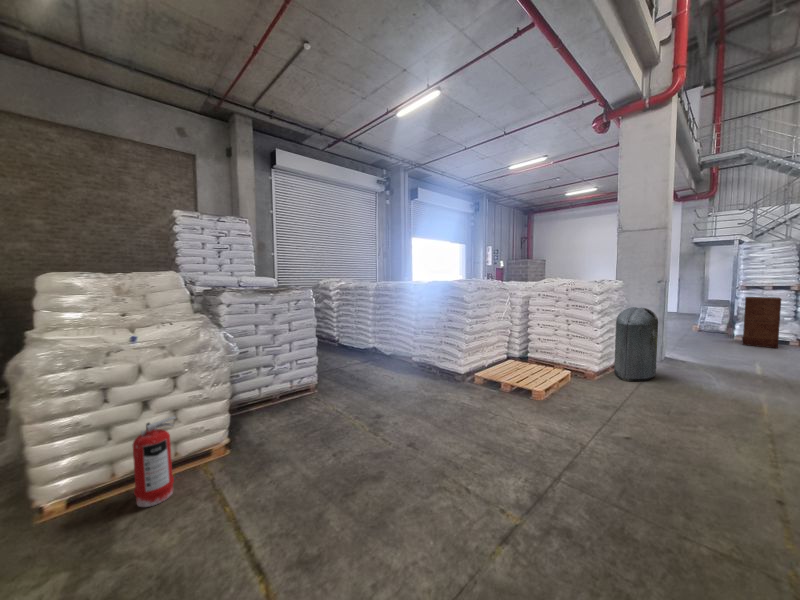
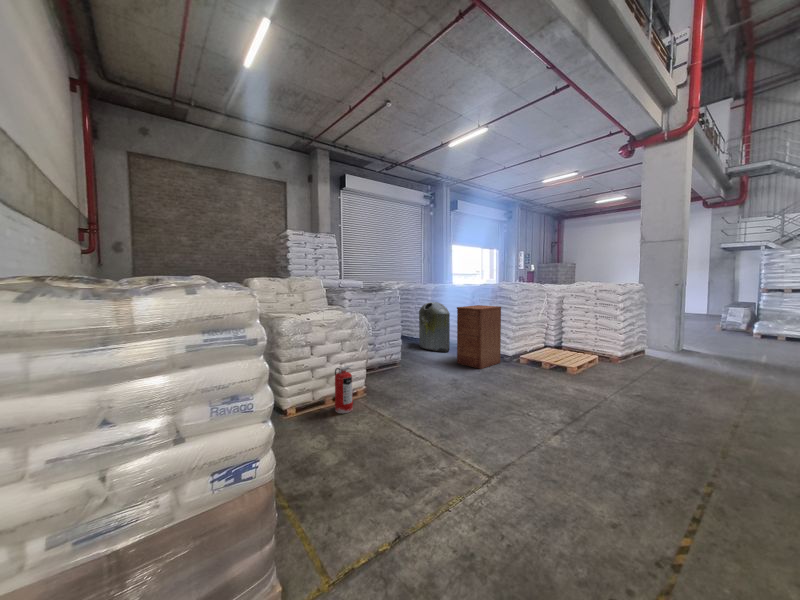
filing cabinet: present [743,297,782,348] -> present [457,305,501,369]
trash can: present [614,307,658,381] -> present [419,302,450,352]

